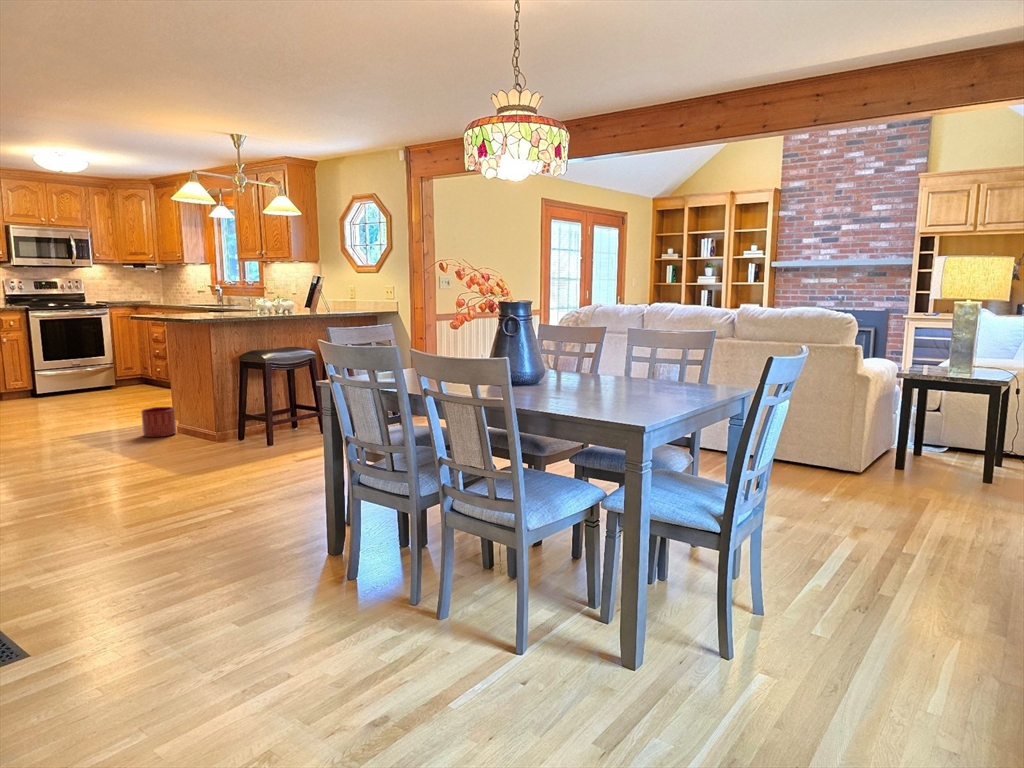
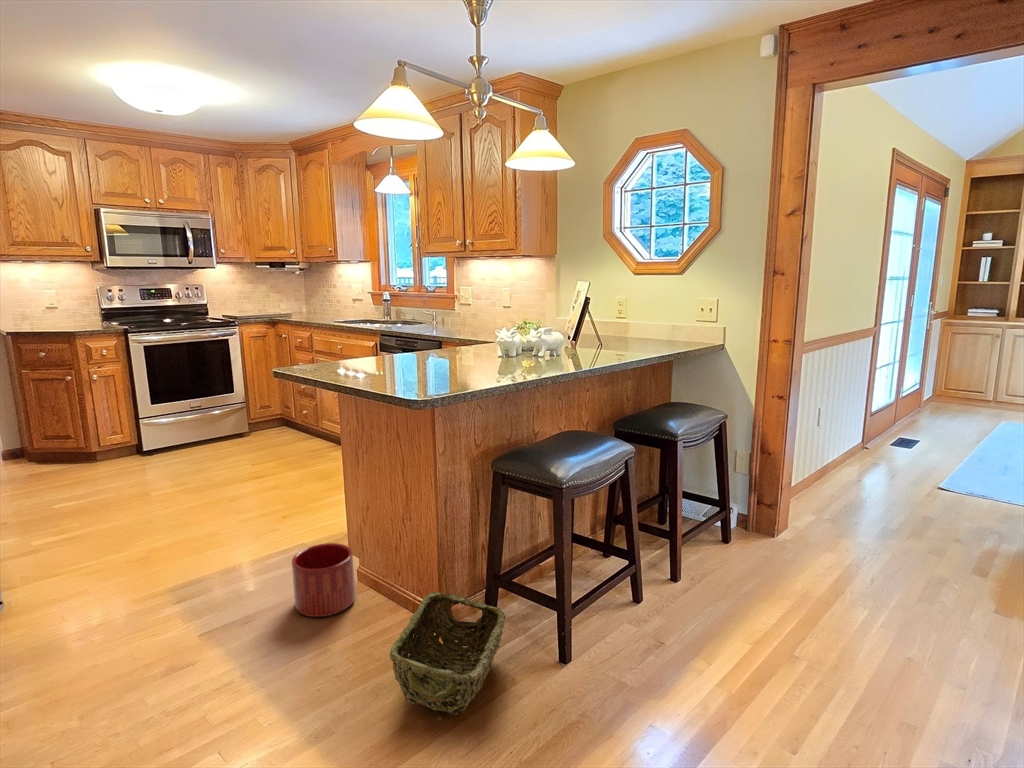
woven basket: none [182,415,244,451] -> present [389,592,505,715]

